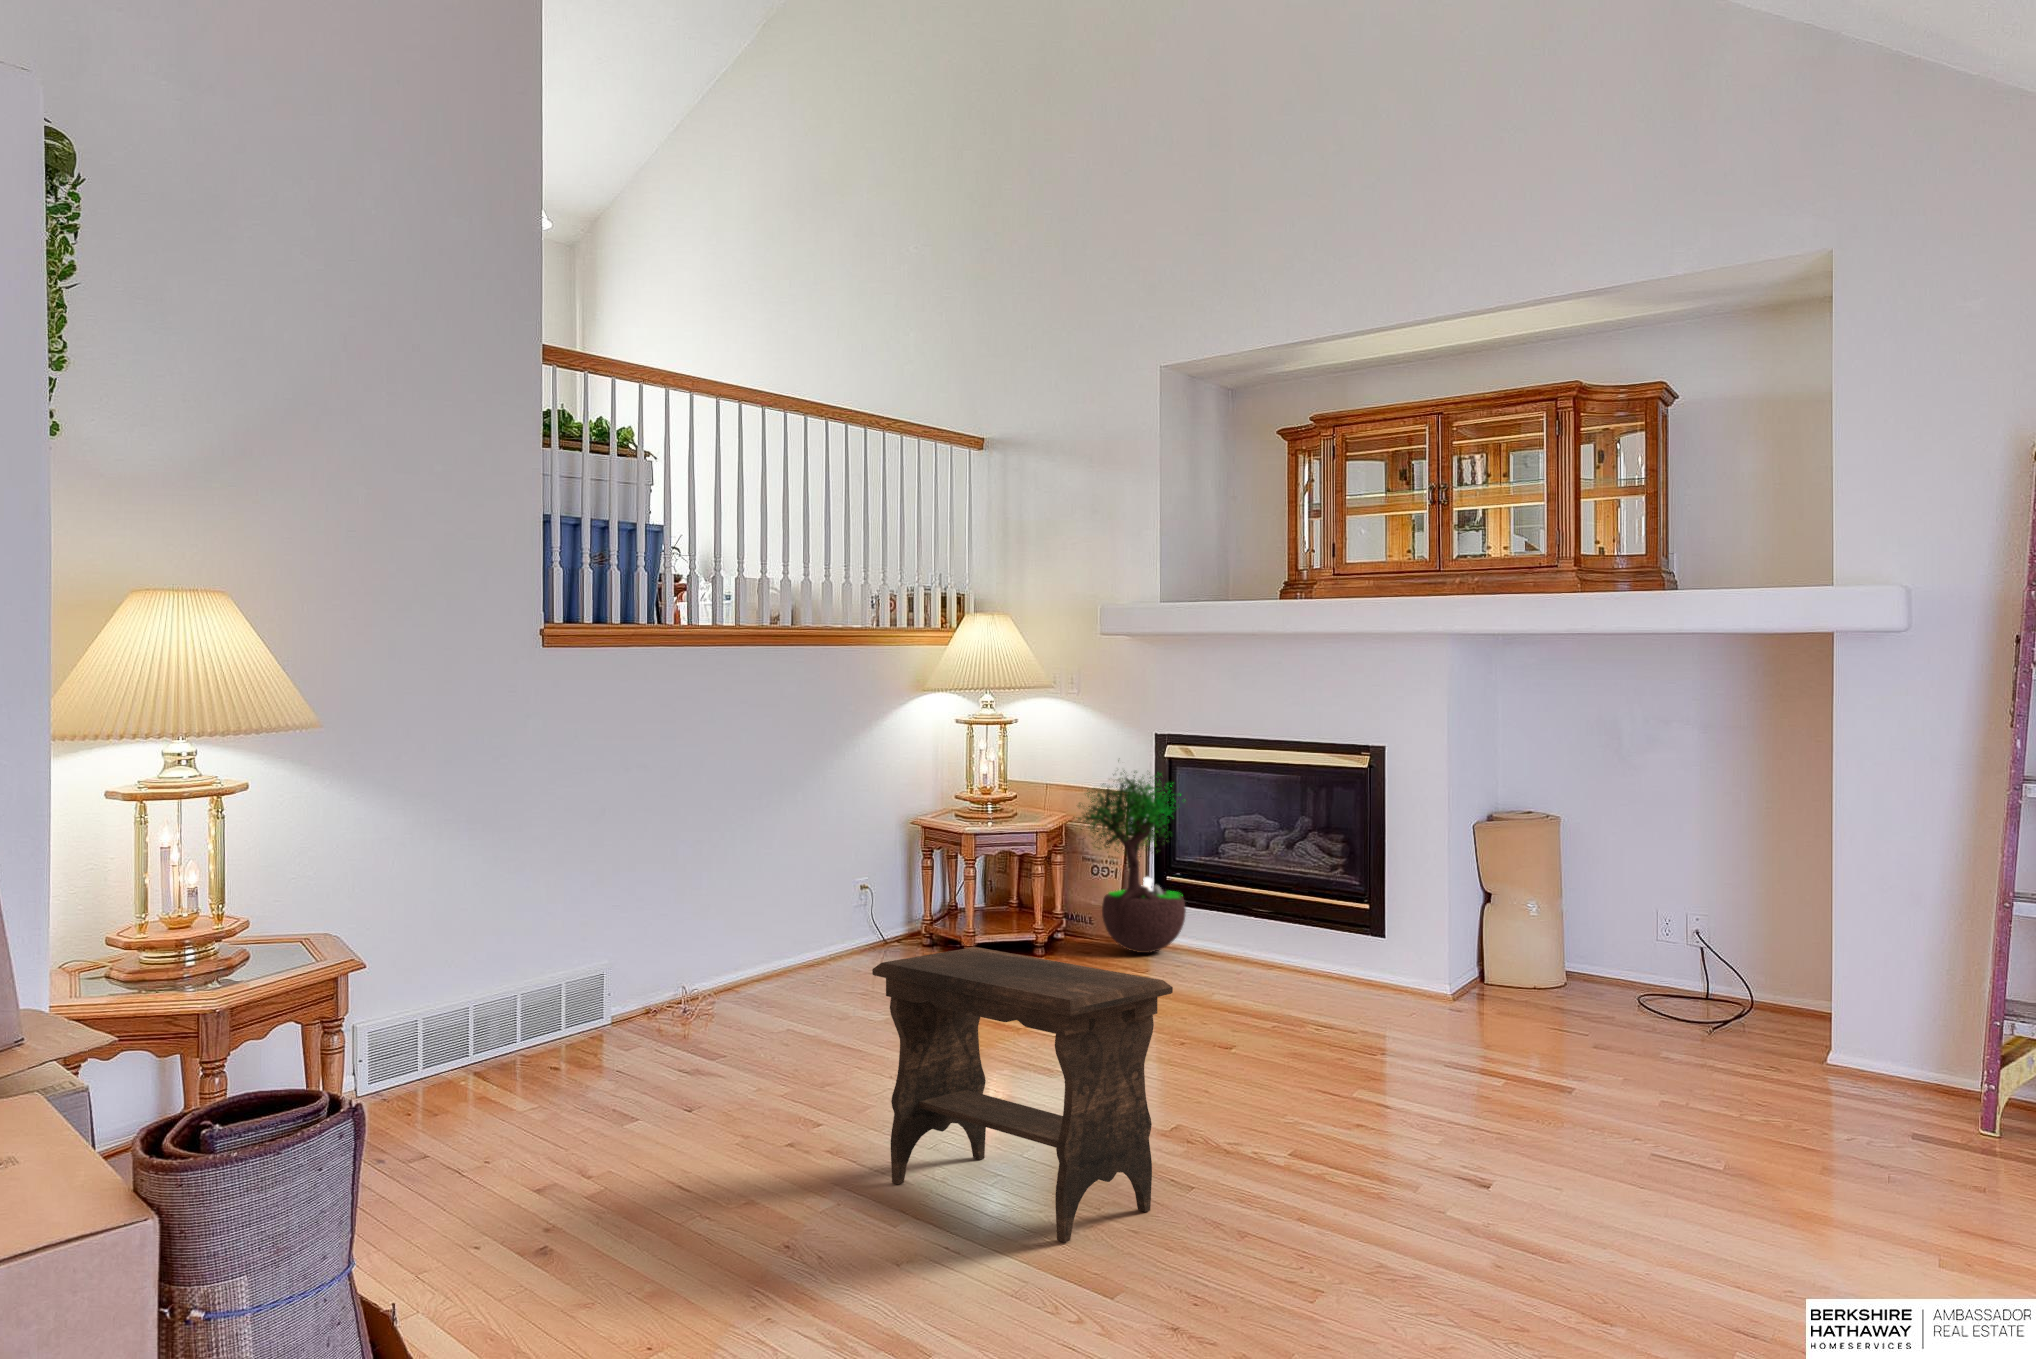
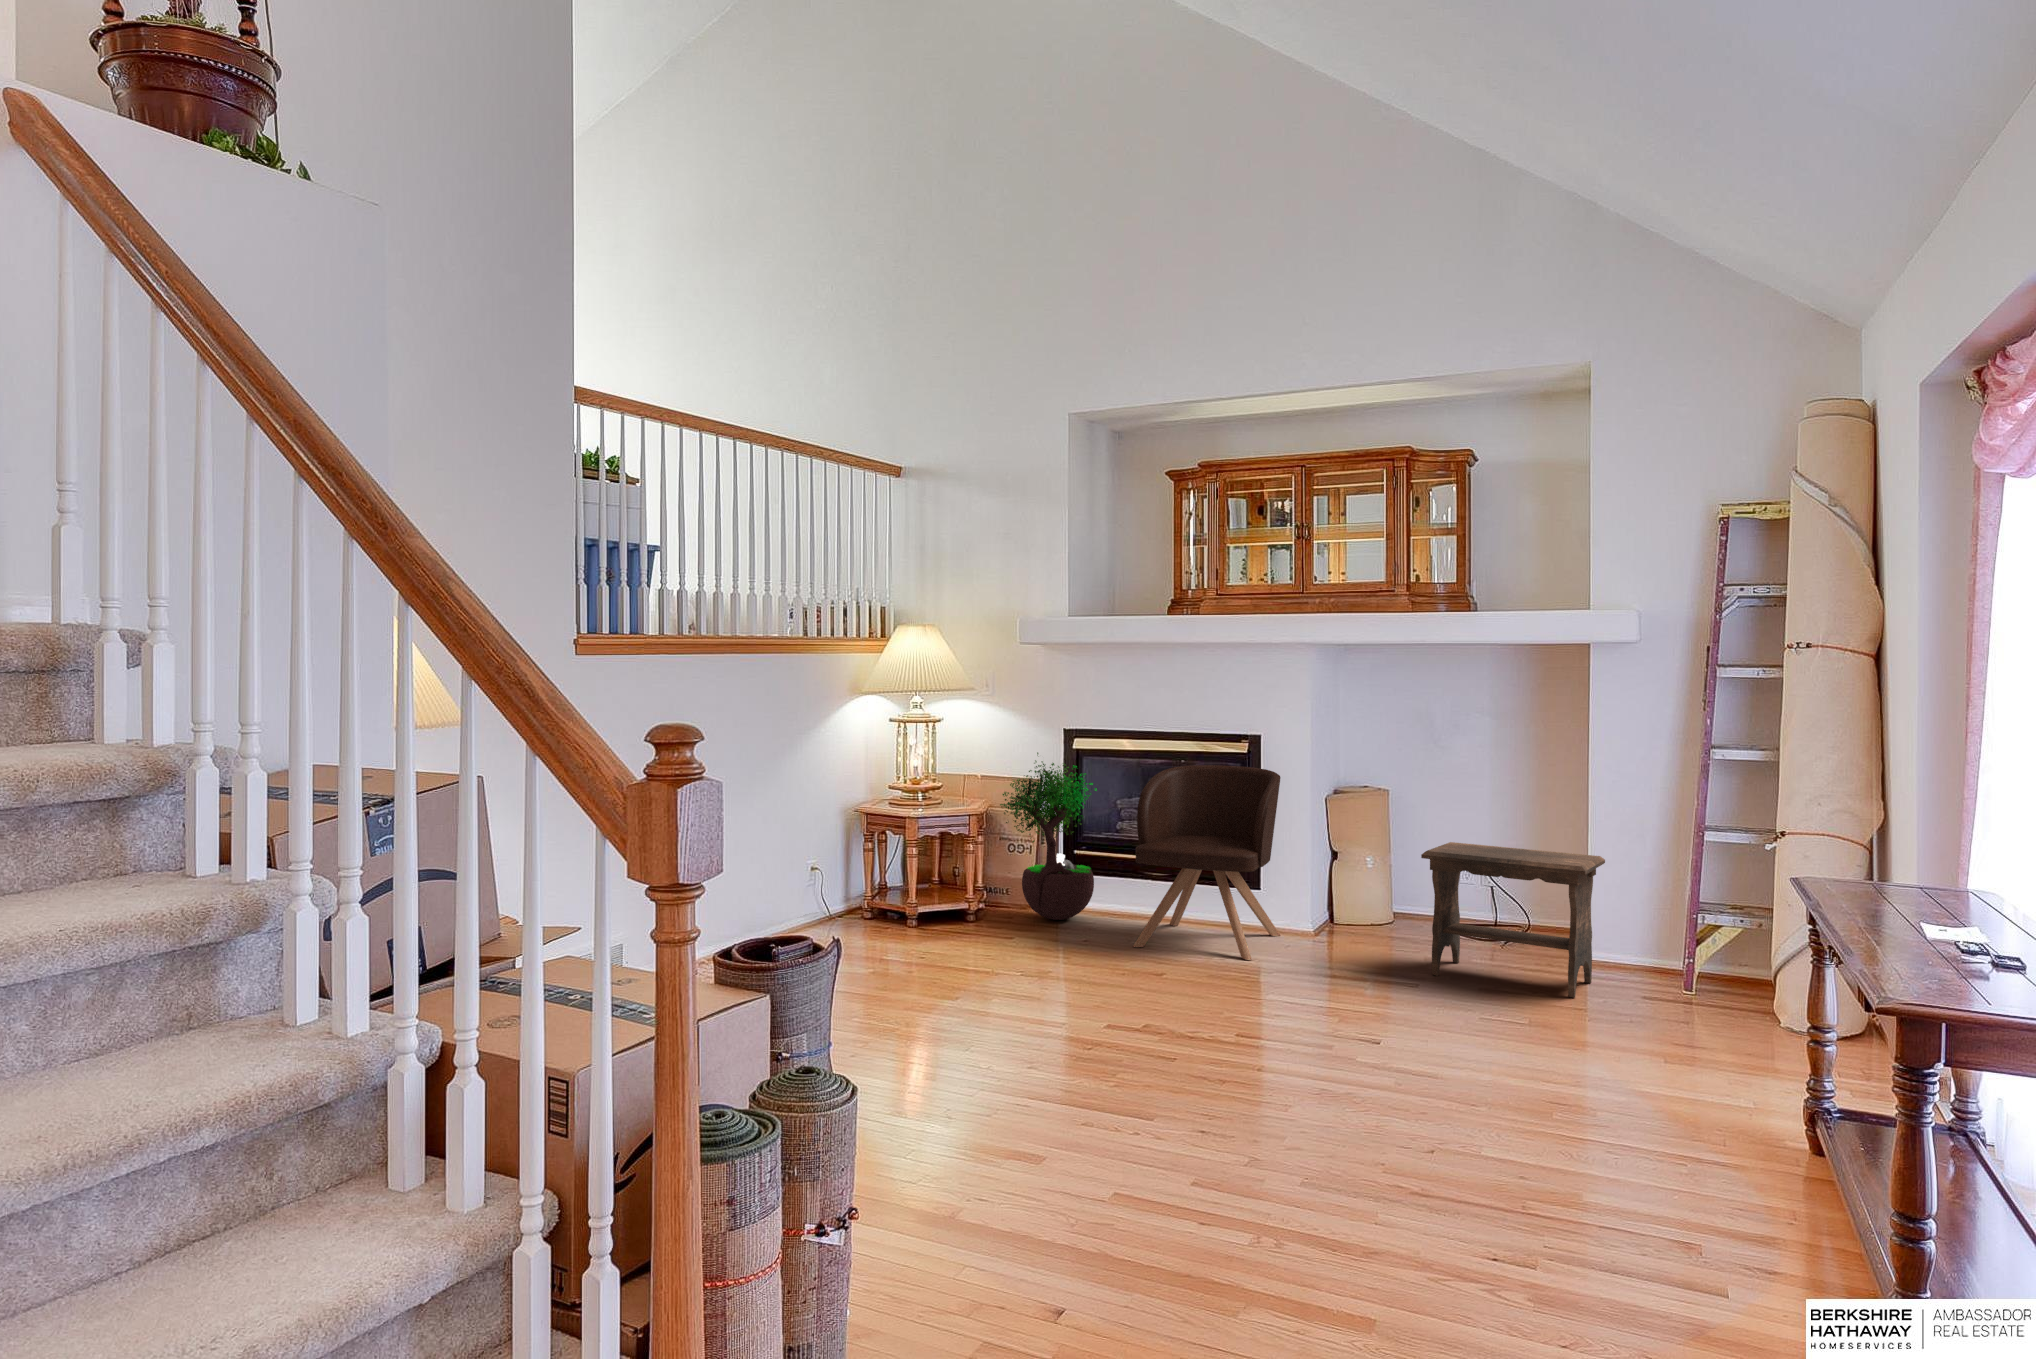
armchair: none [1219,774,1400,996] -> present [1133,765,1280,960]
footstool: present [872,947,1173,1242] -> present [1421,842,1605,997]

